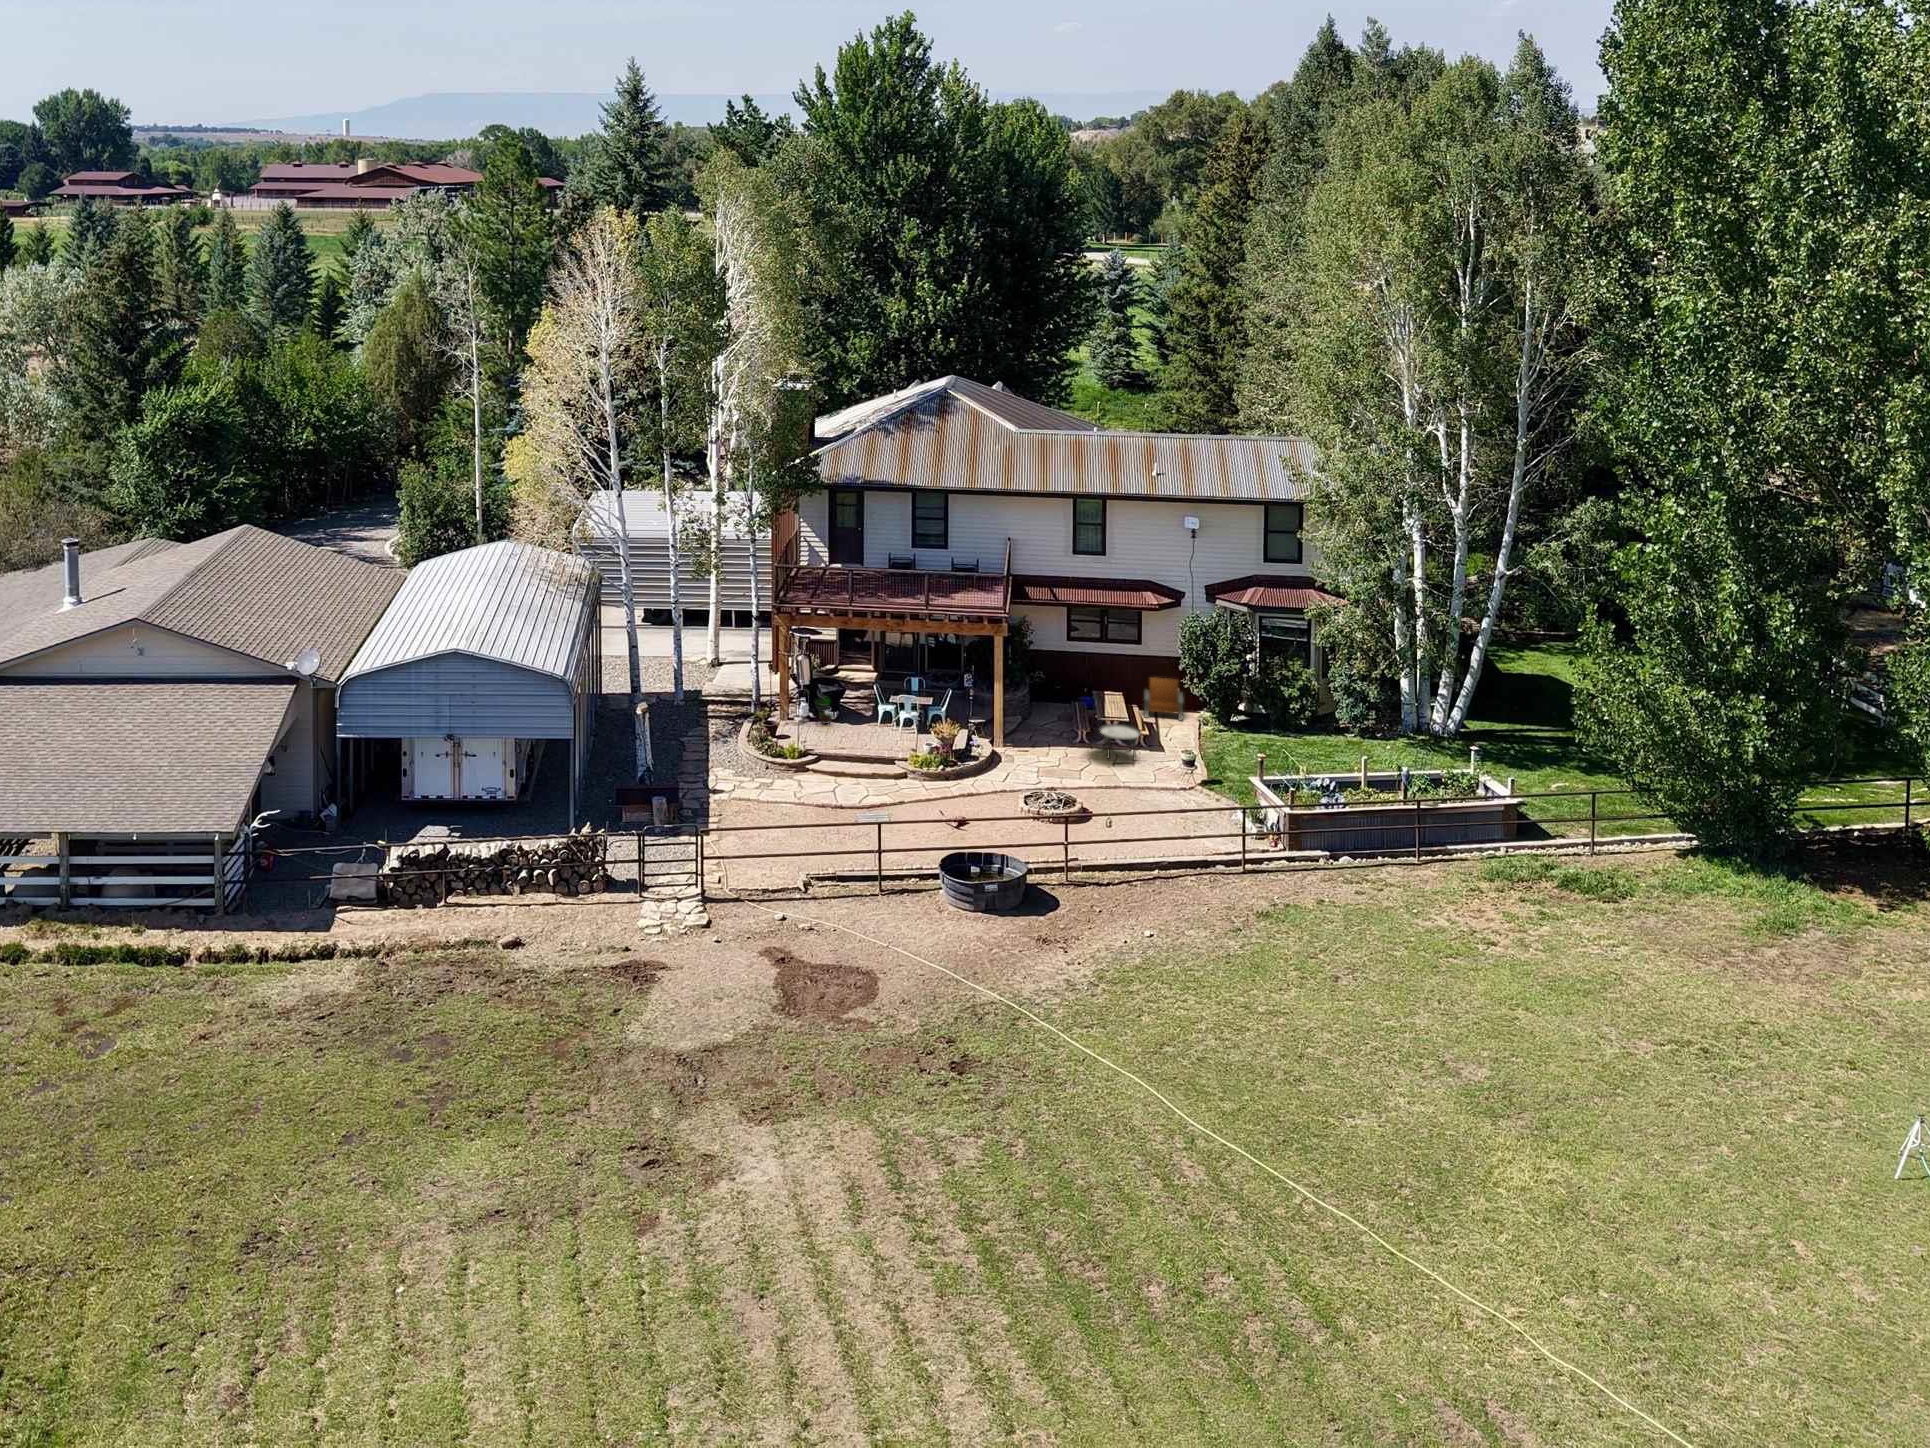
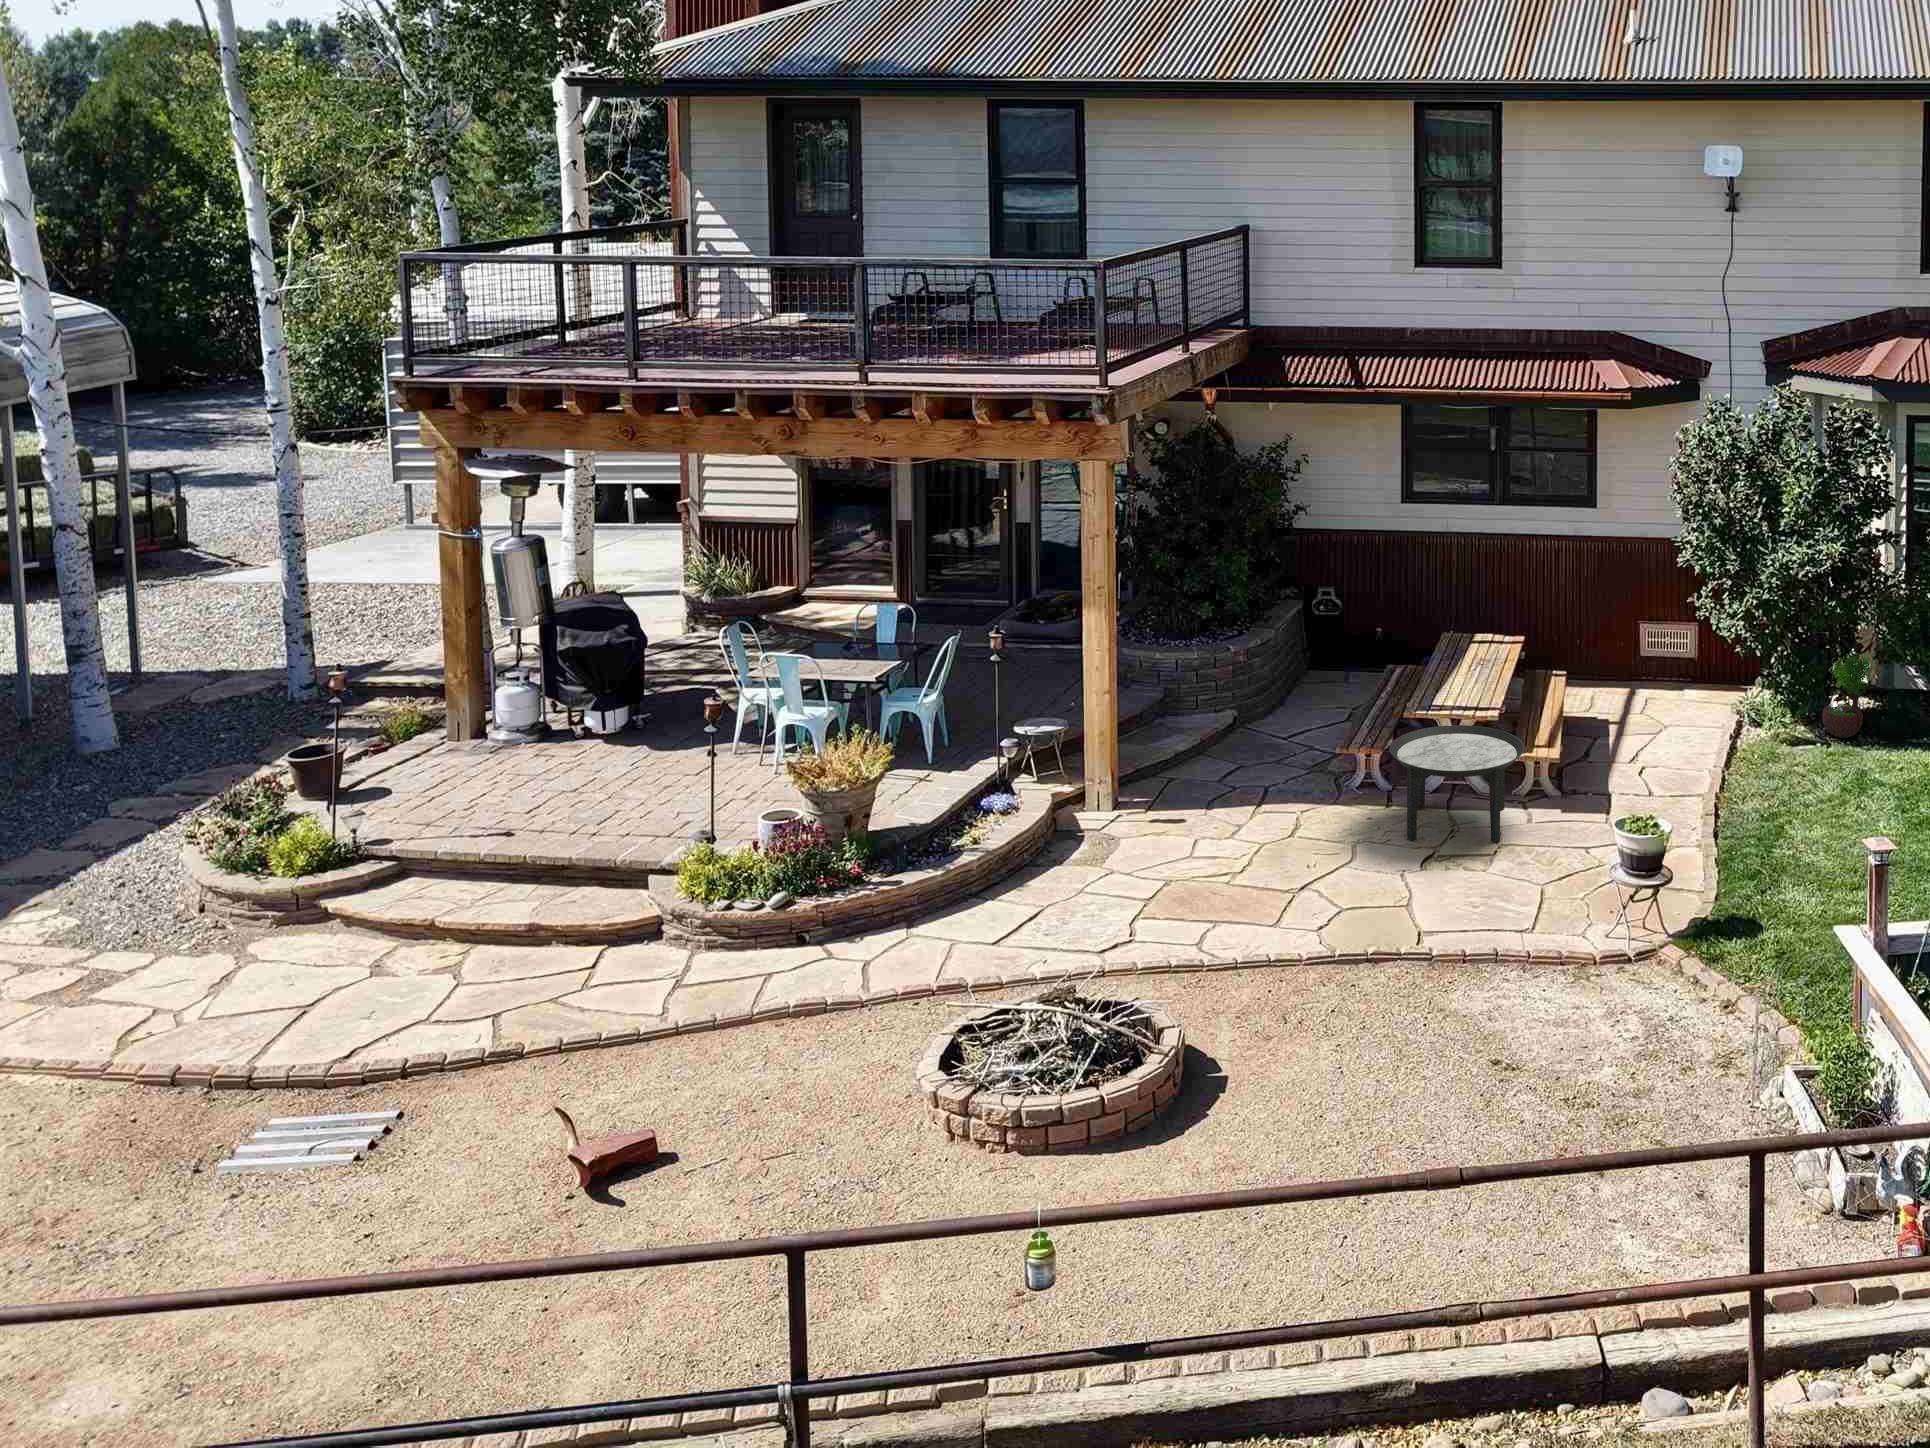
lounge chair: present [1144,677,1183,721] -> none [1592,598,1707,717]
potted tree: present [816,696,833,724] -> present [1822,652,1875,738]

